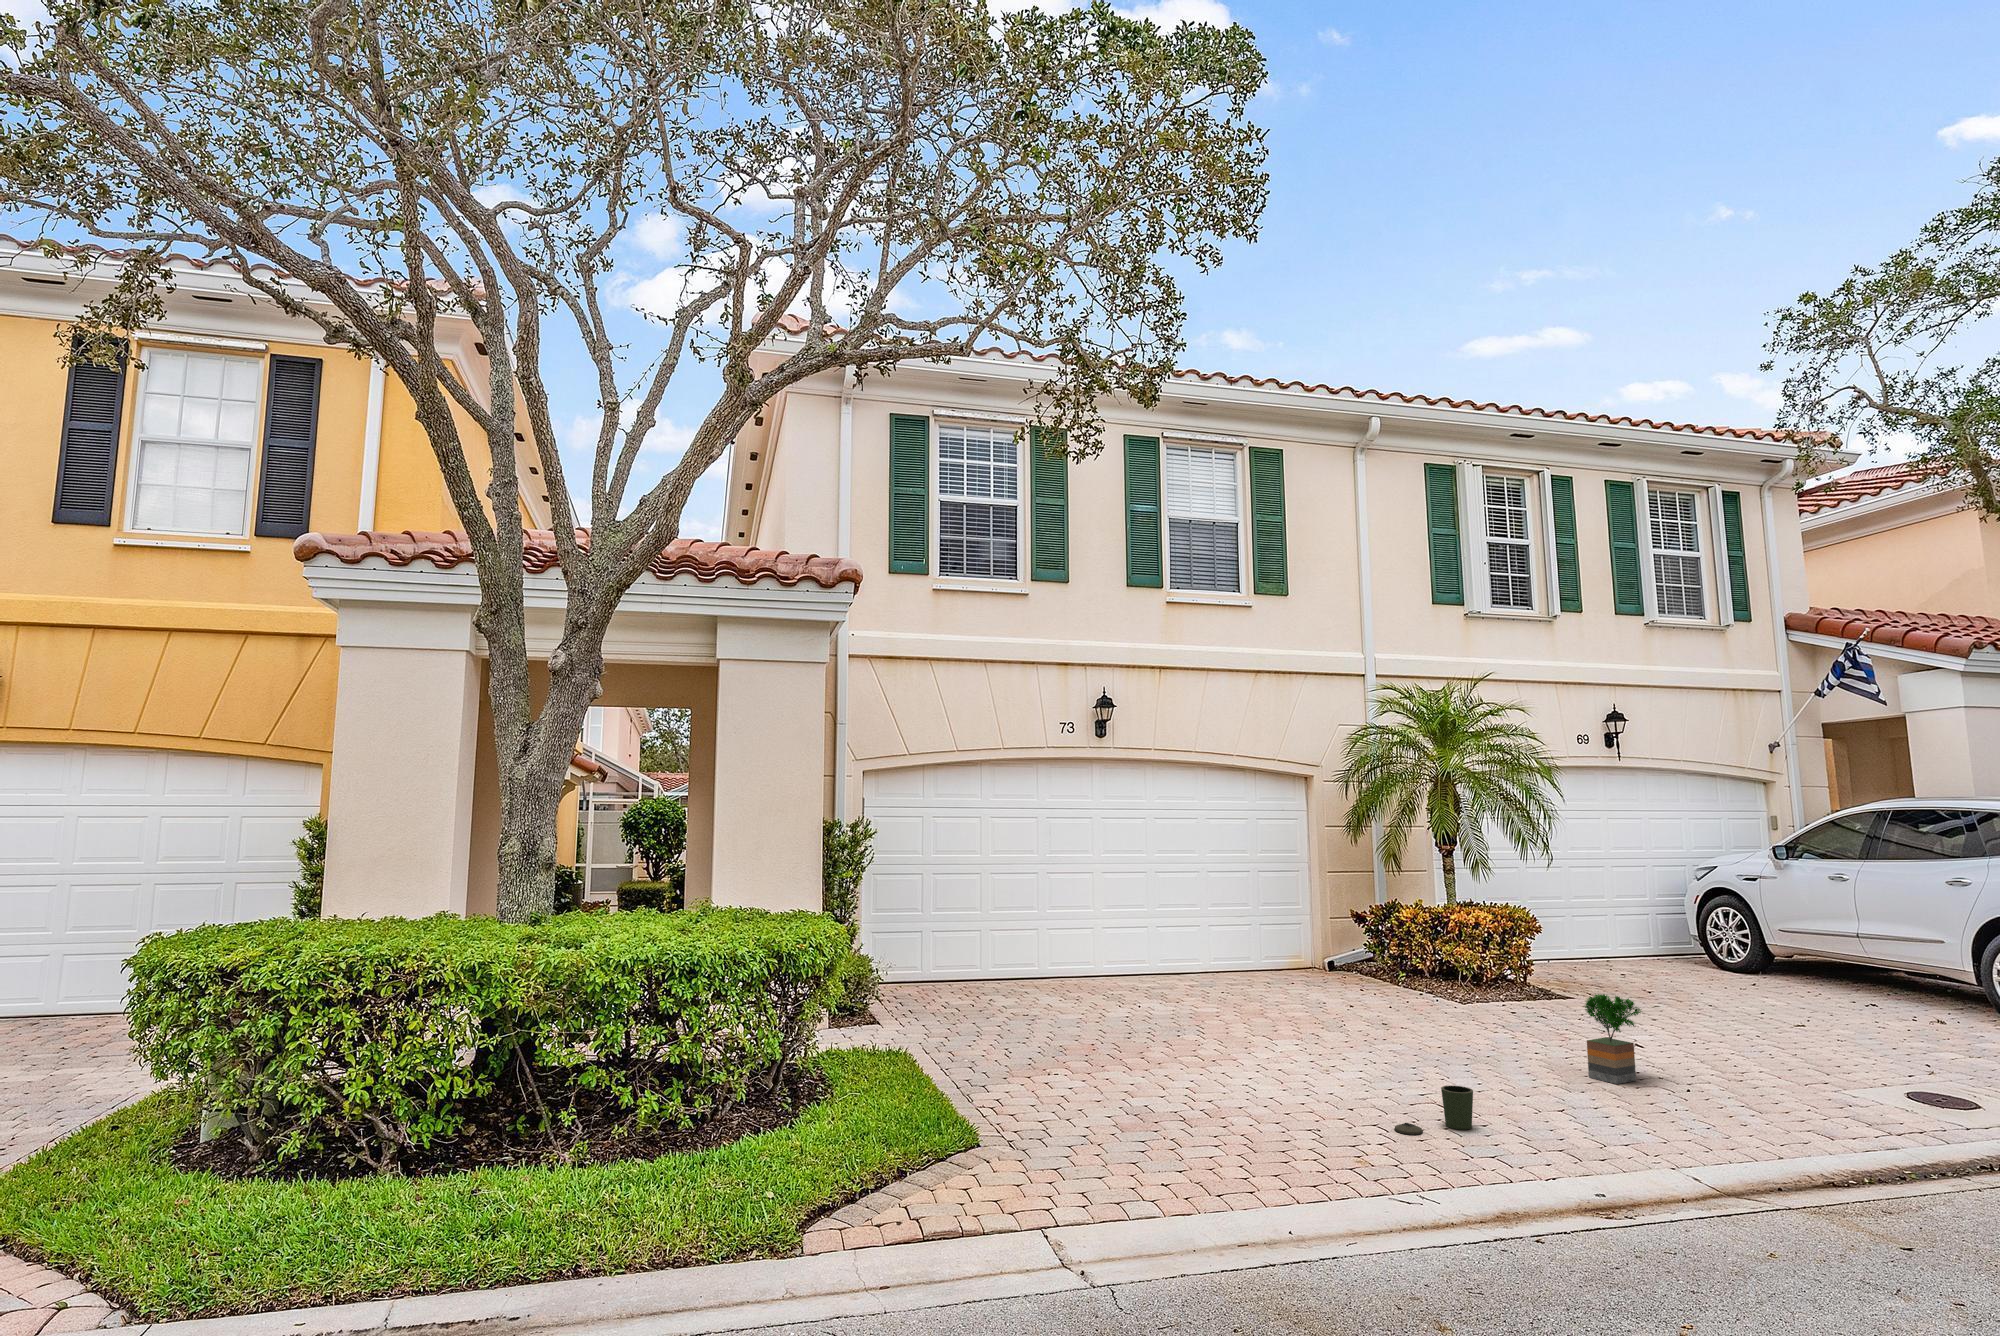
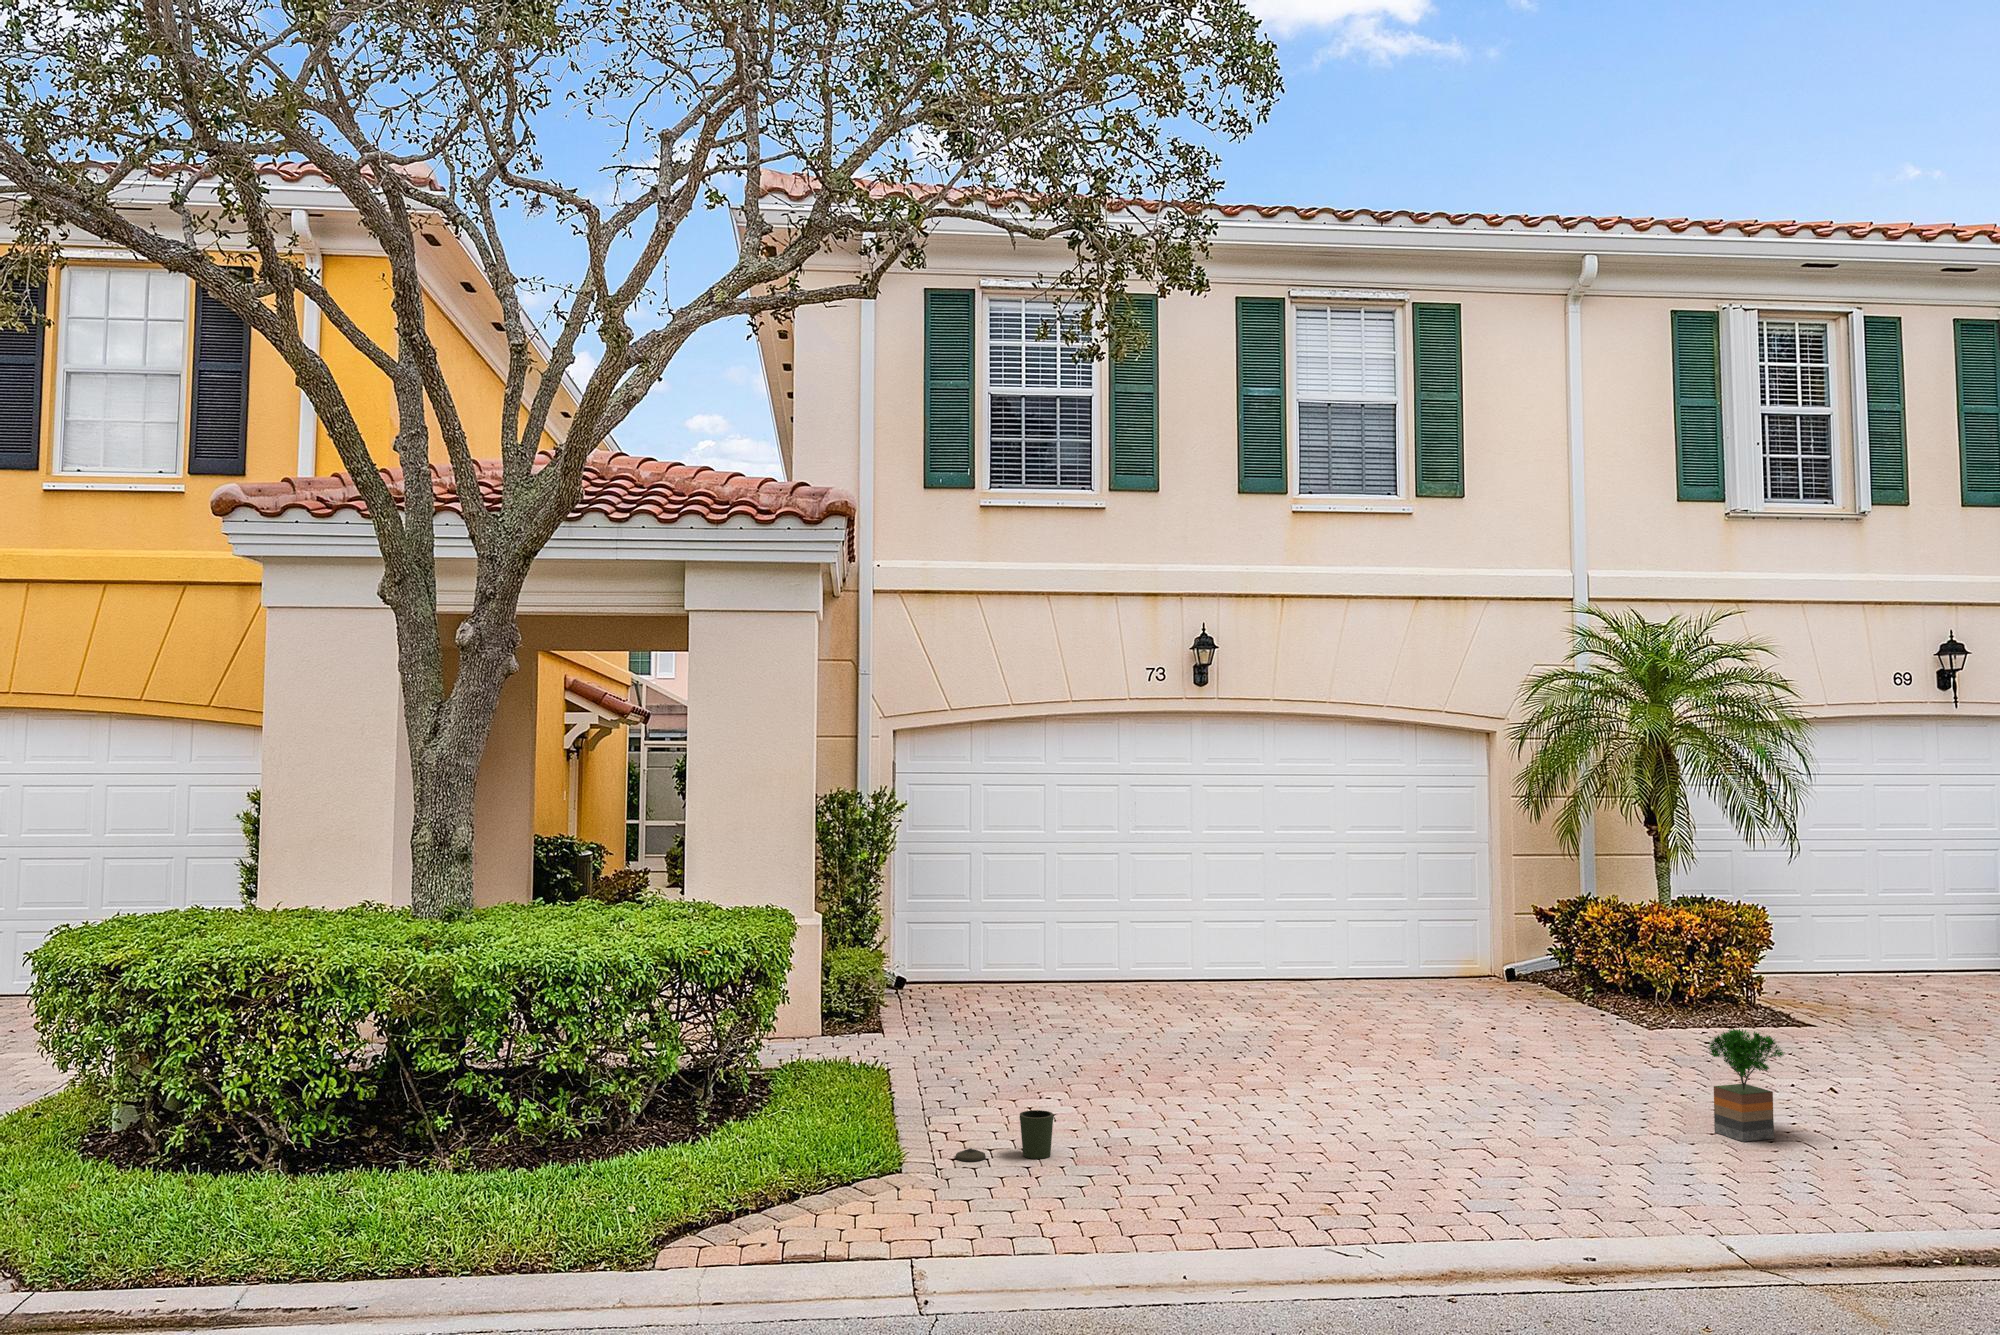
trash can: present [1394,1086,1473,1135] -> present [956,1110,1054,1161]

